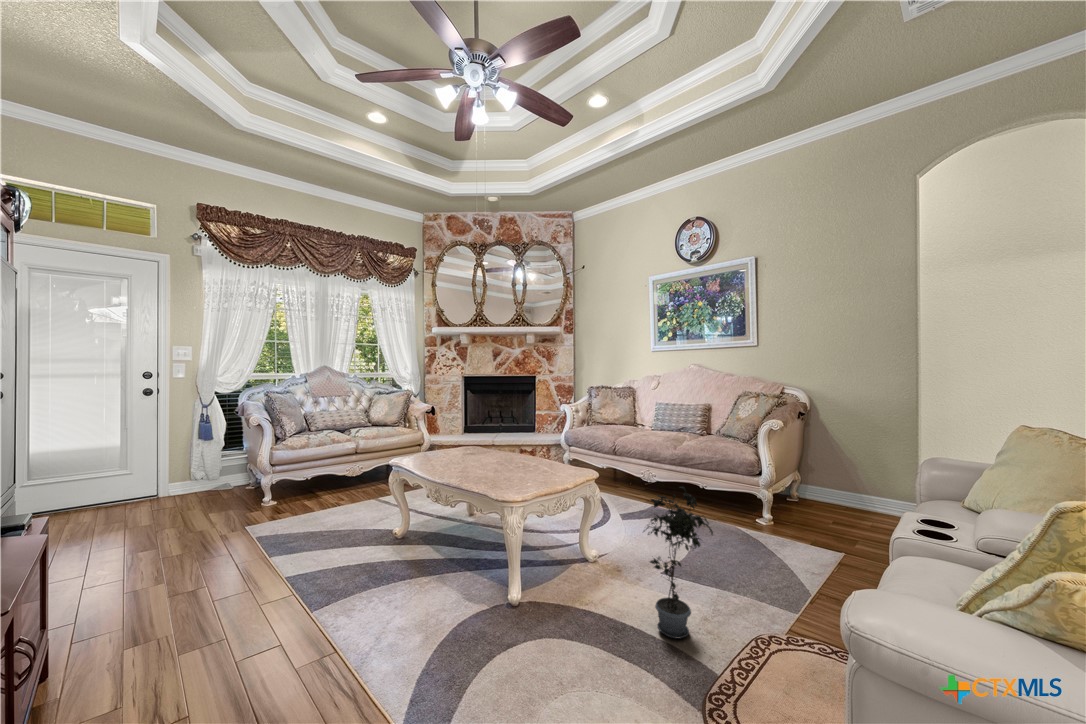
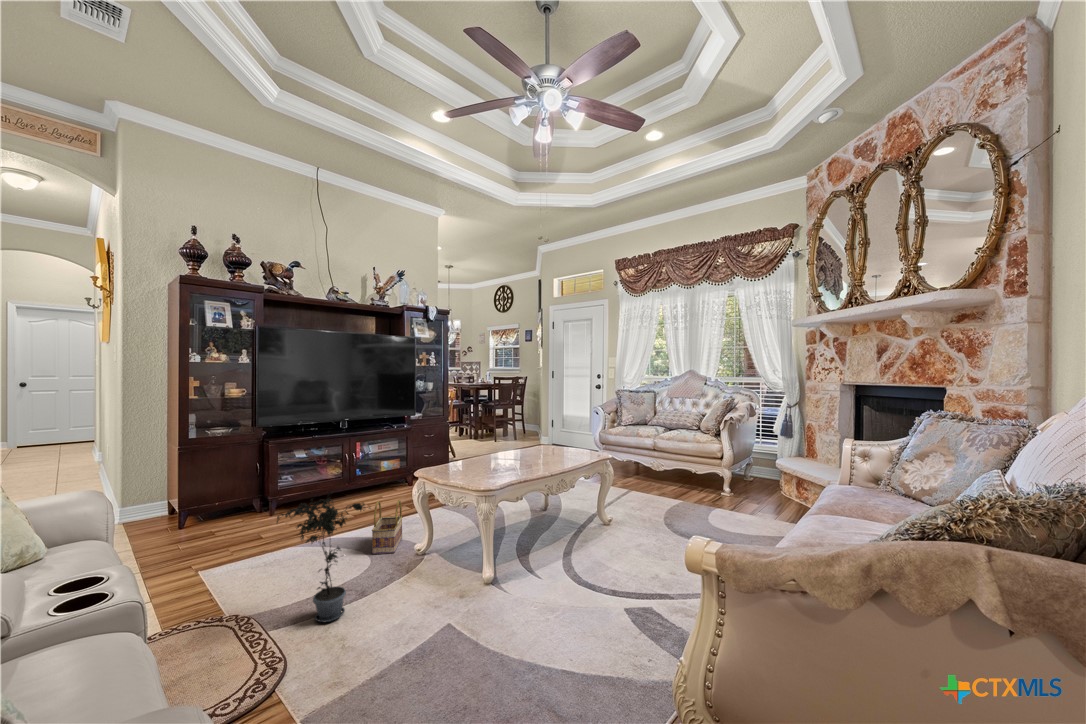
basket: none [435,552,501,640] -> present [372,500,403,554]

